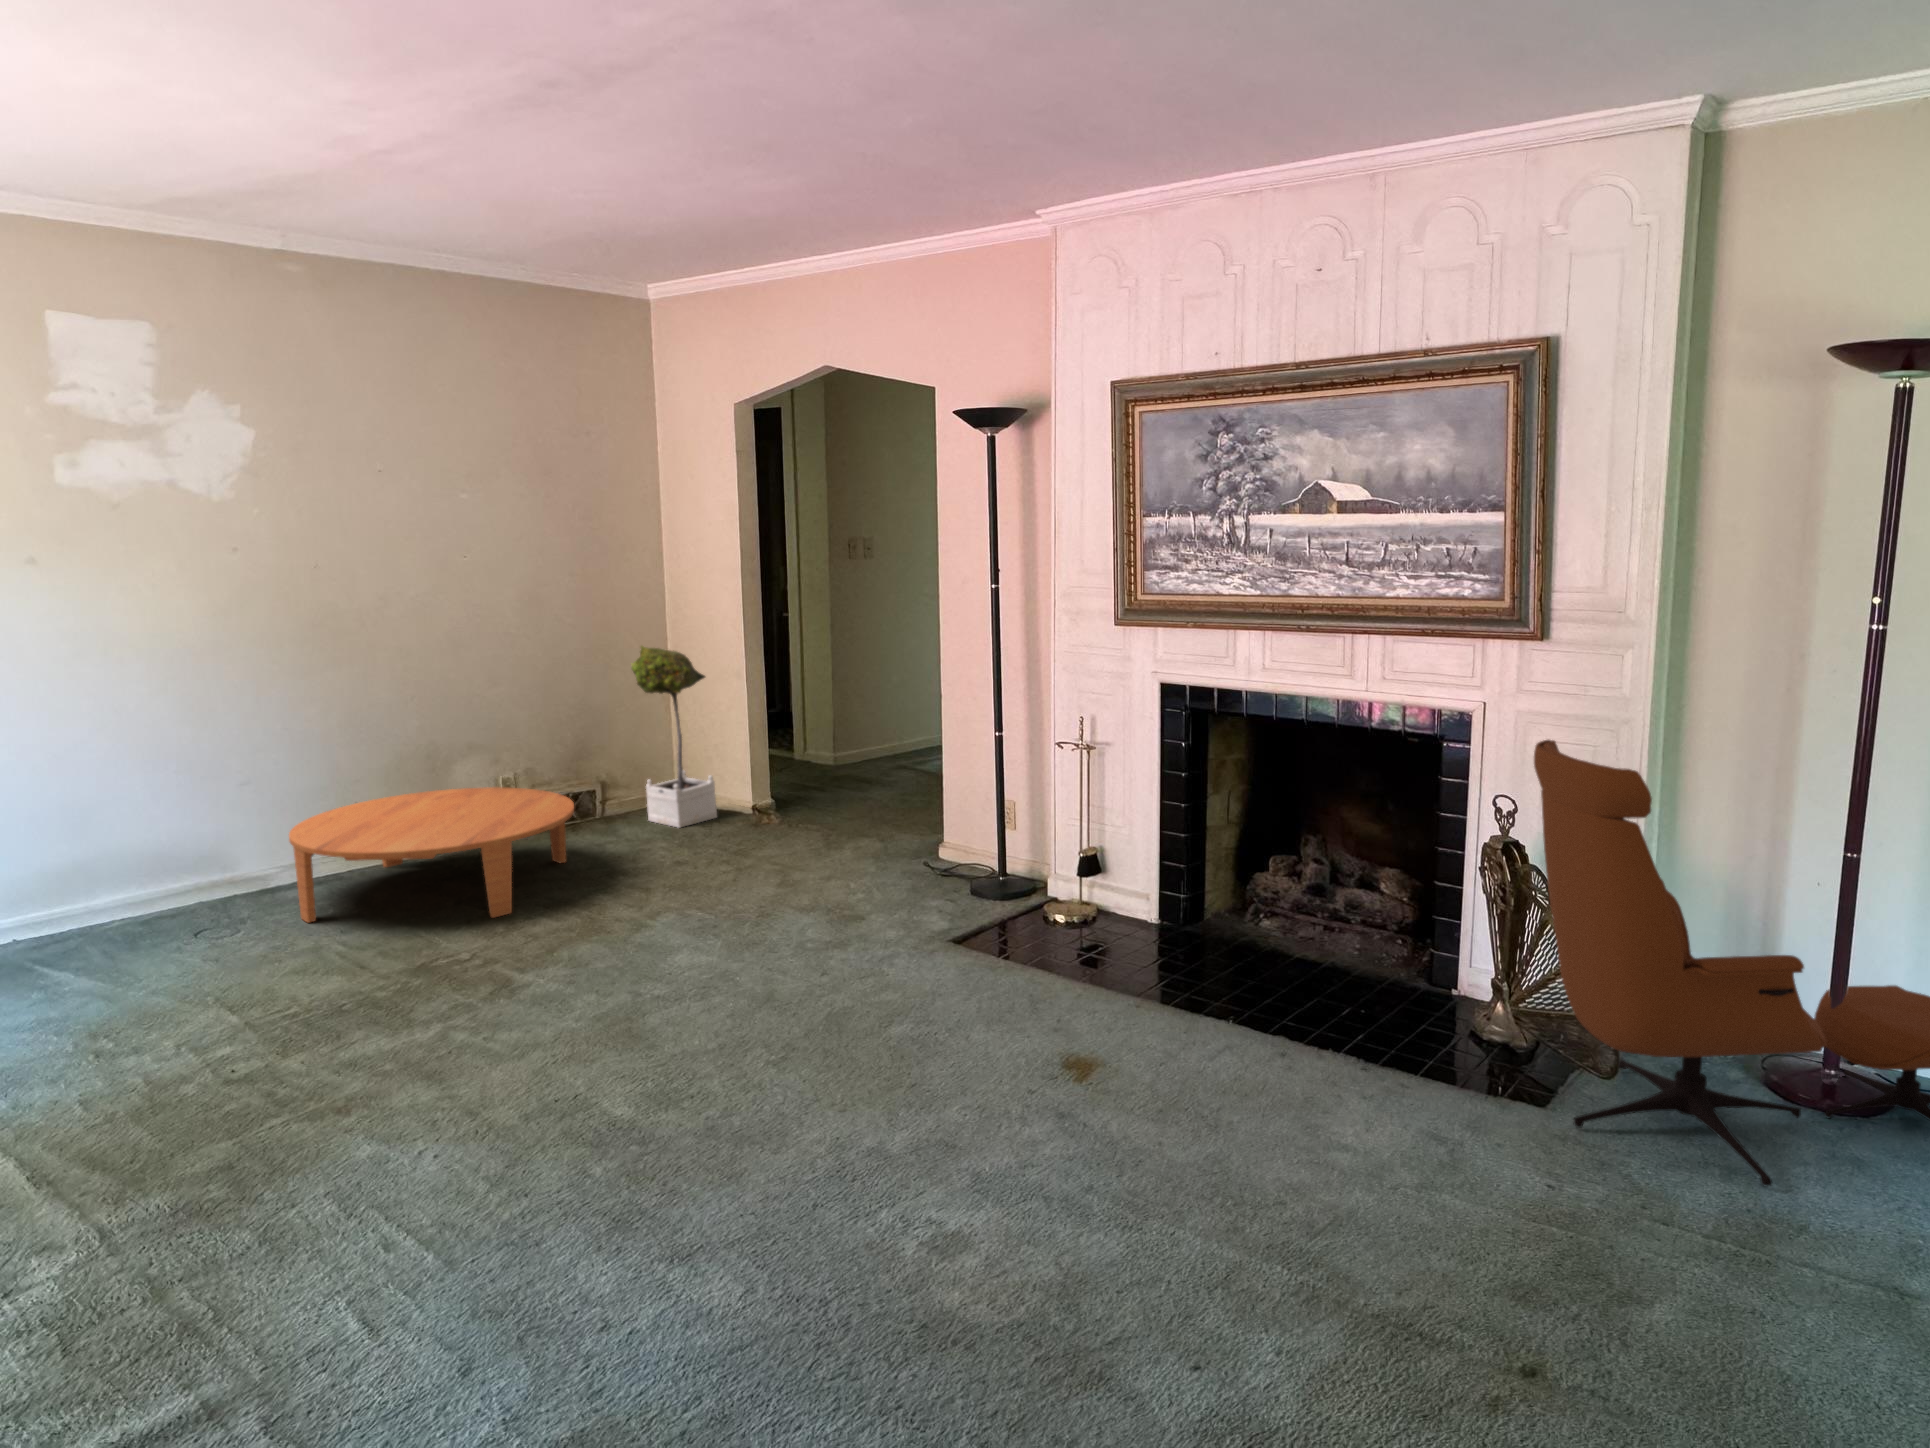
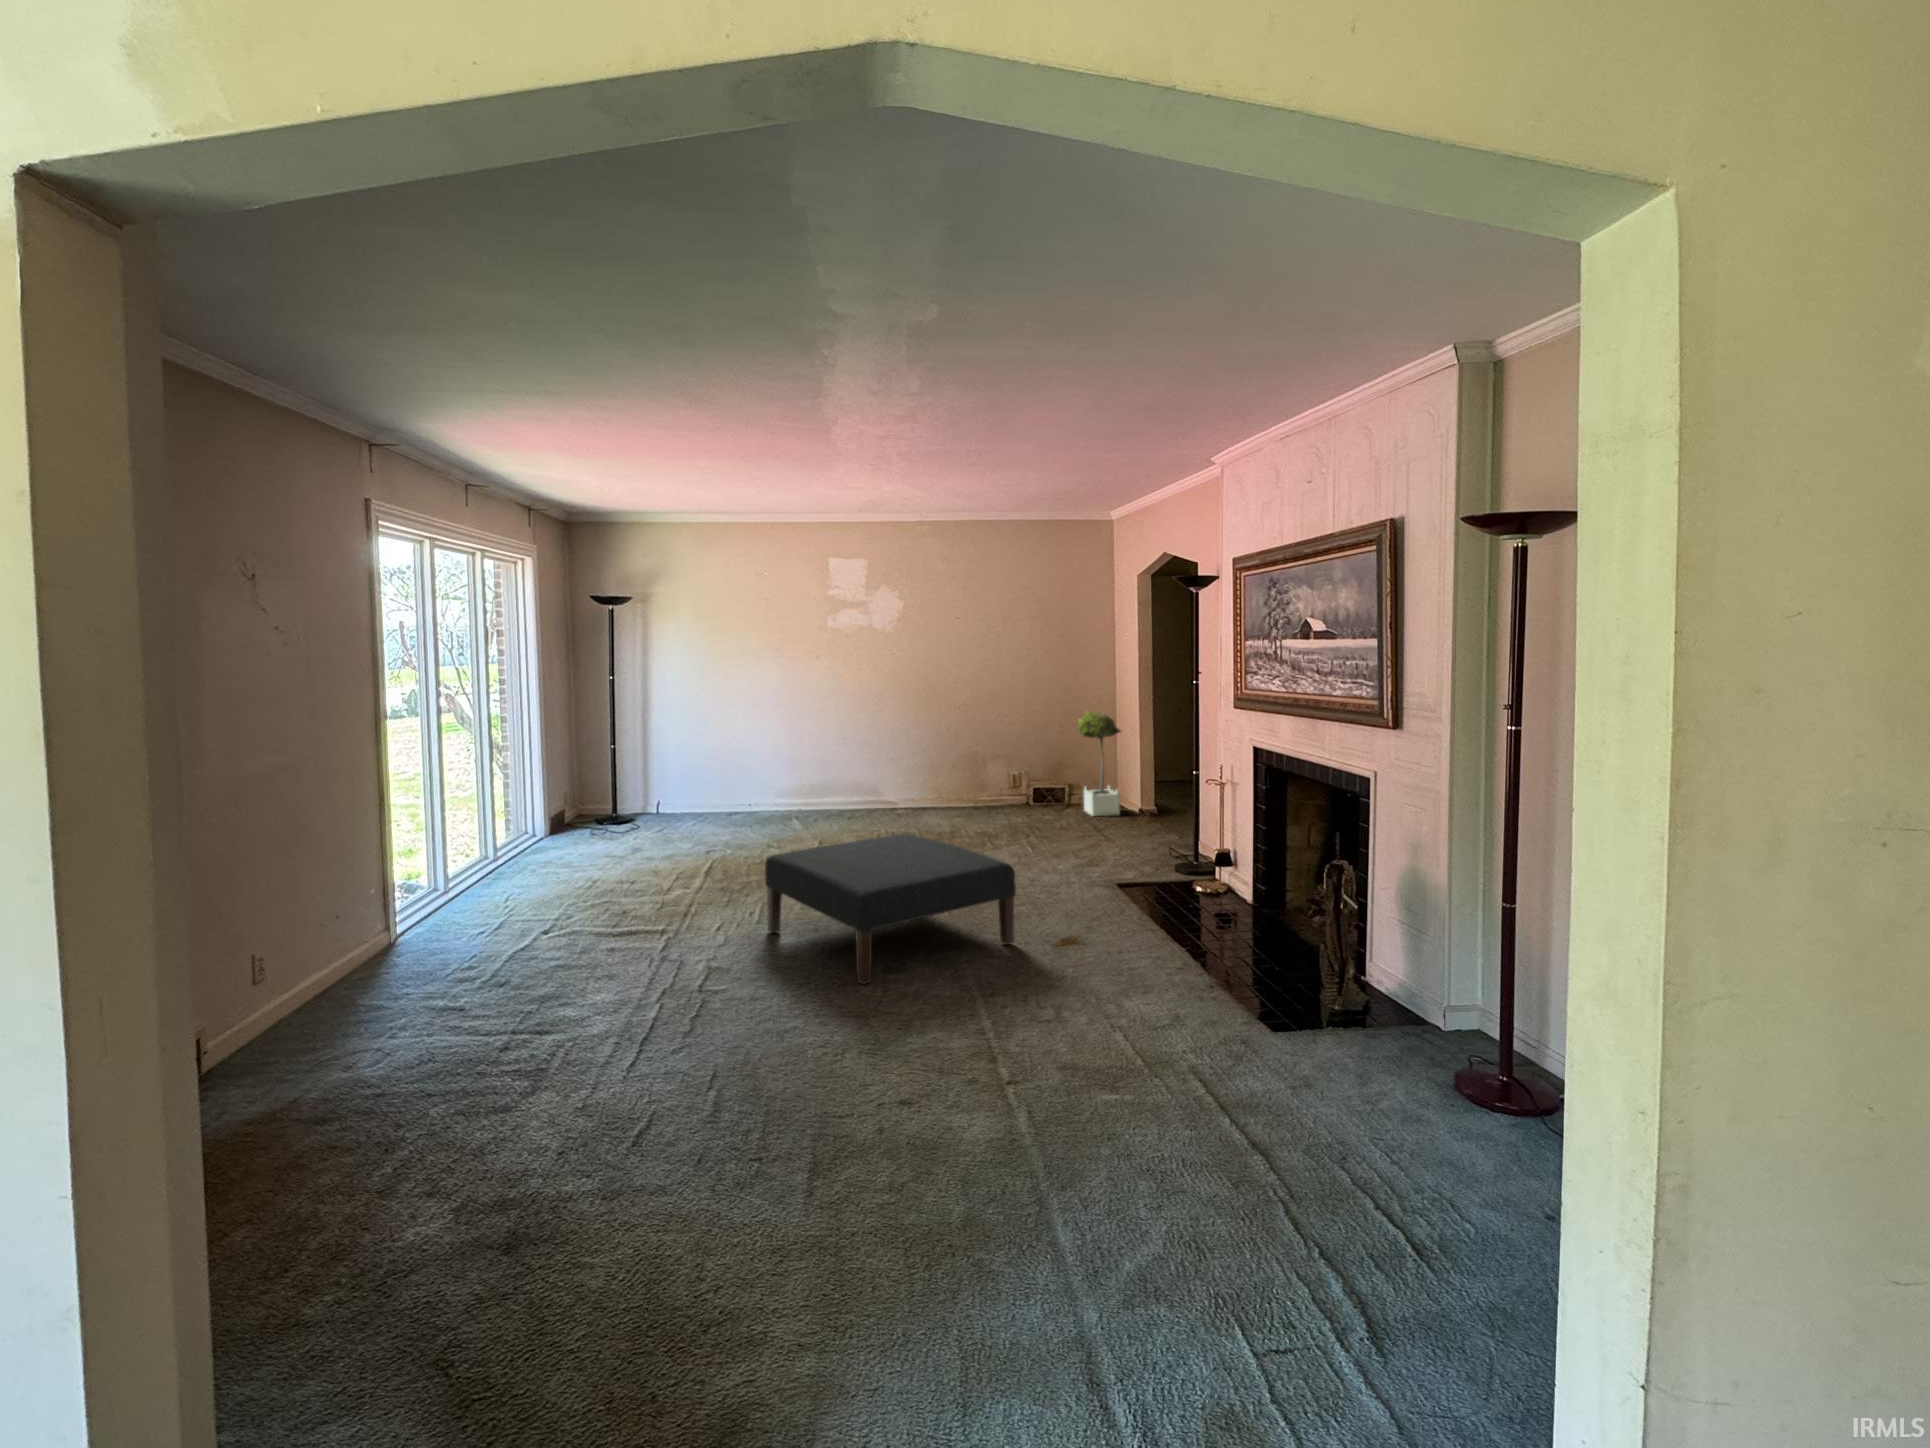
lounge chair: present [1534,740,1930,1186] -> none [1238,784,1631,1147]
coffee table: present [289,787,574,923] -> none [893,774,1018,832]
ottoman: none [474,963,1032,1382] -> present [765,834,1016,984]

